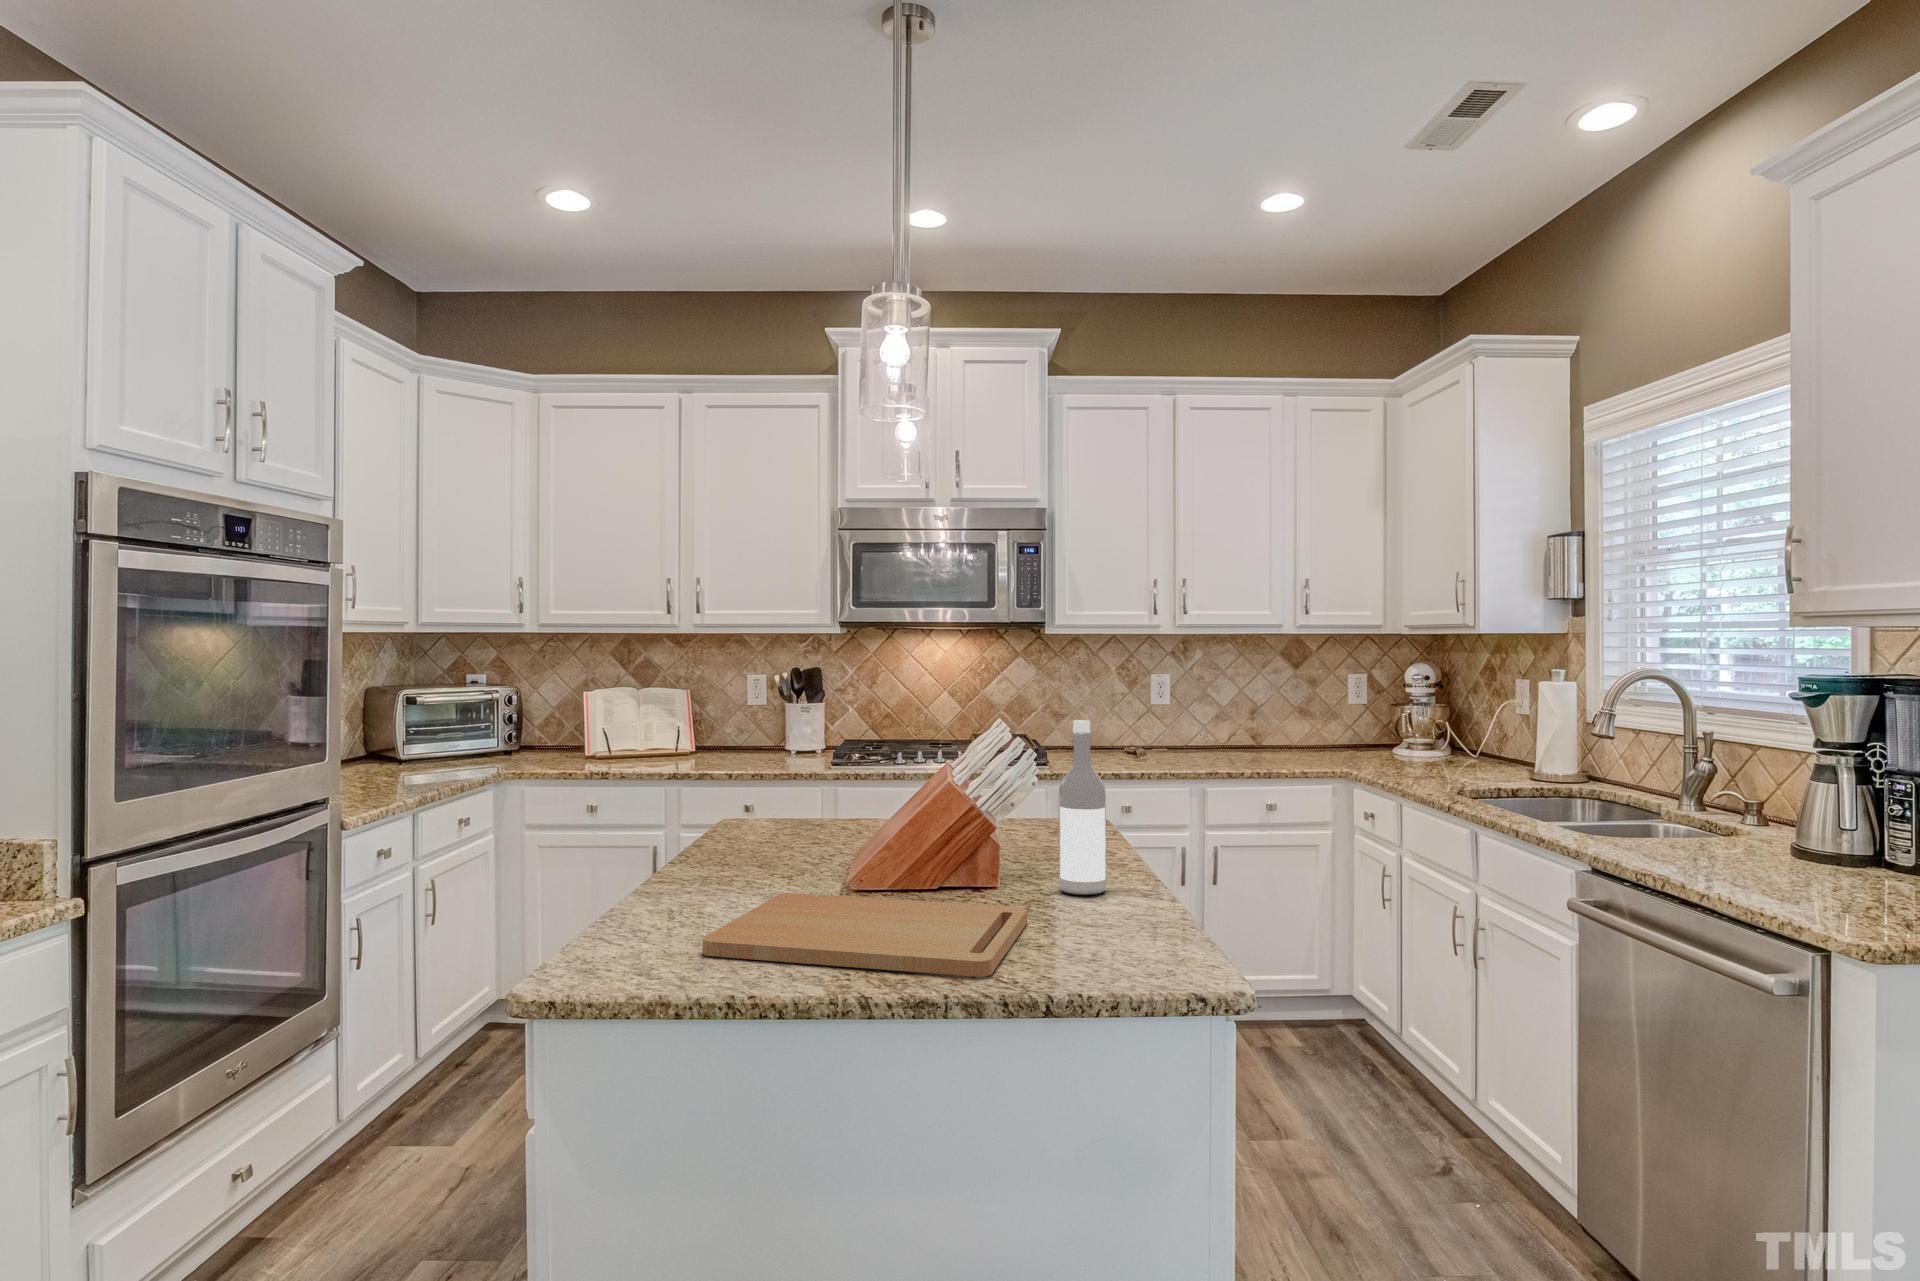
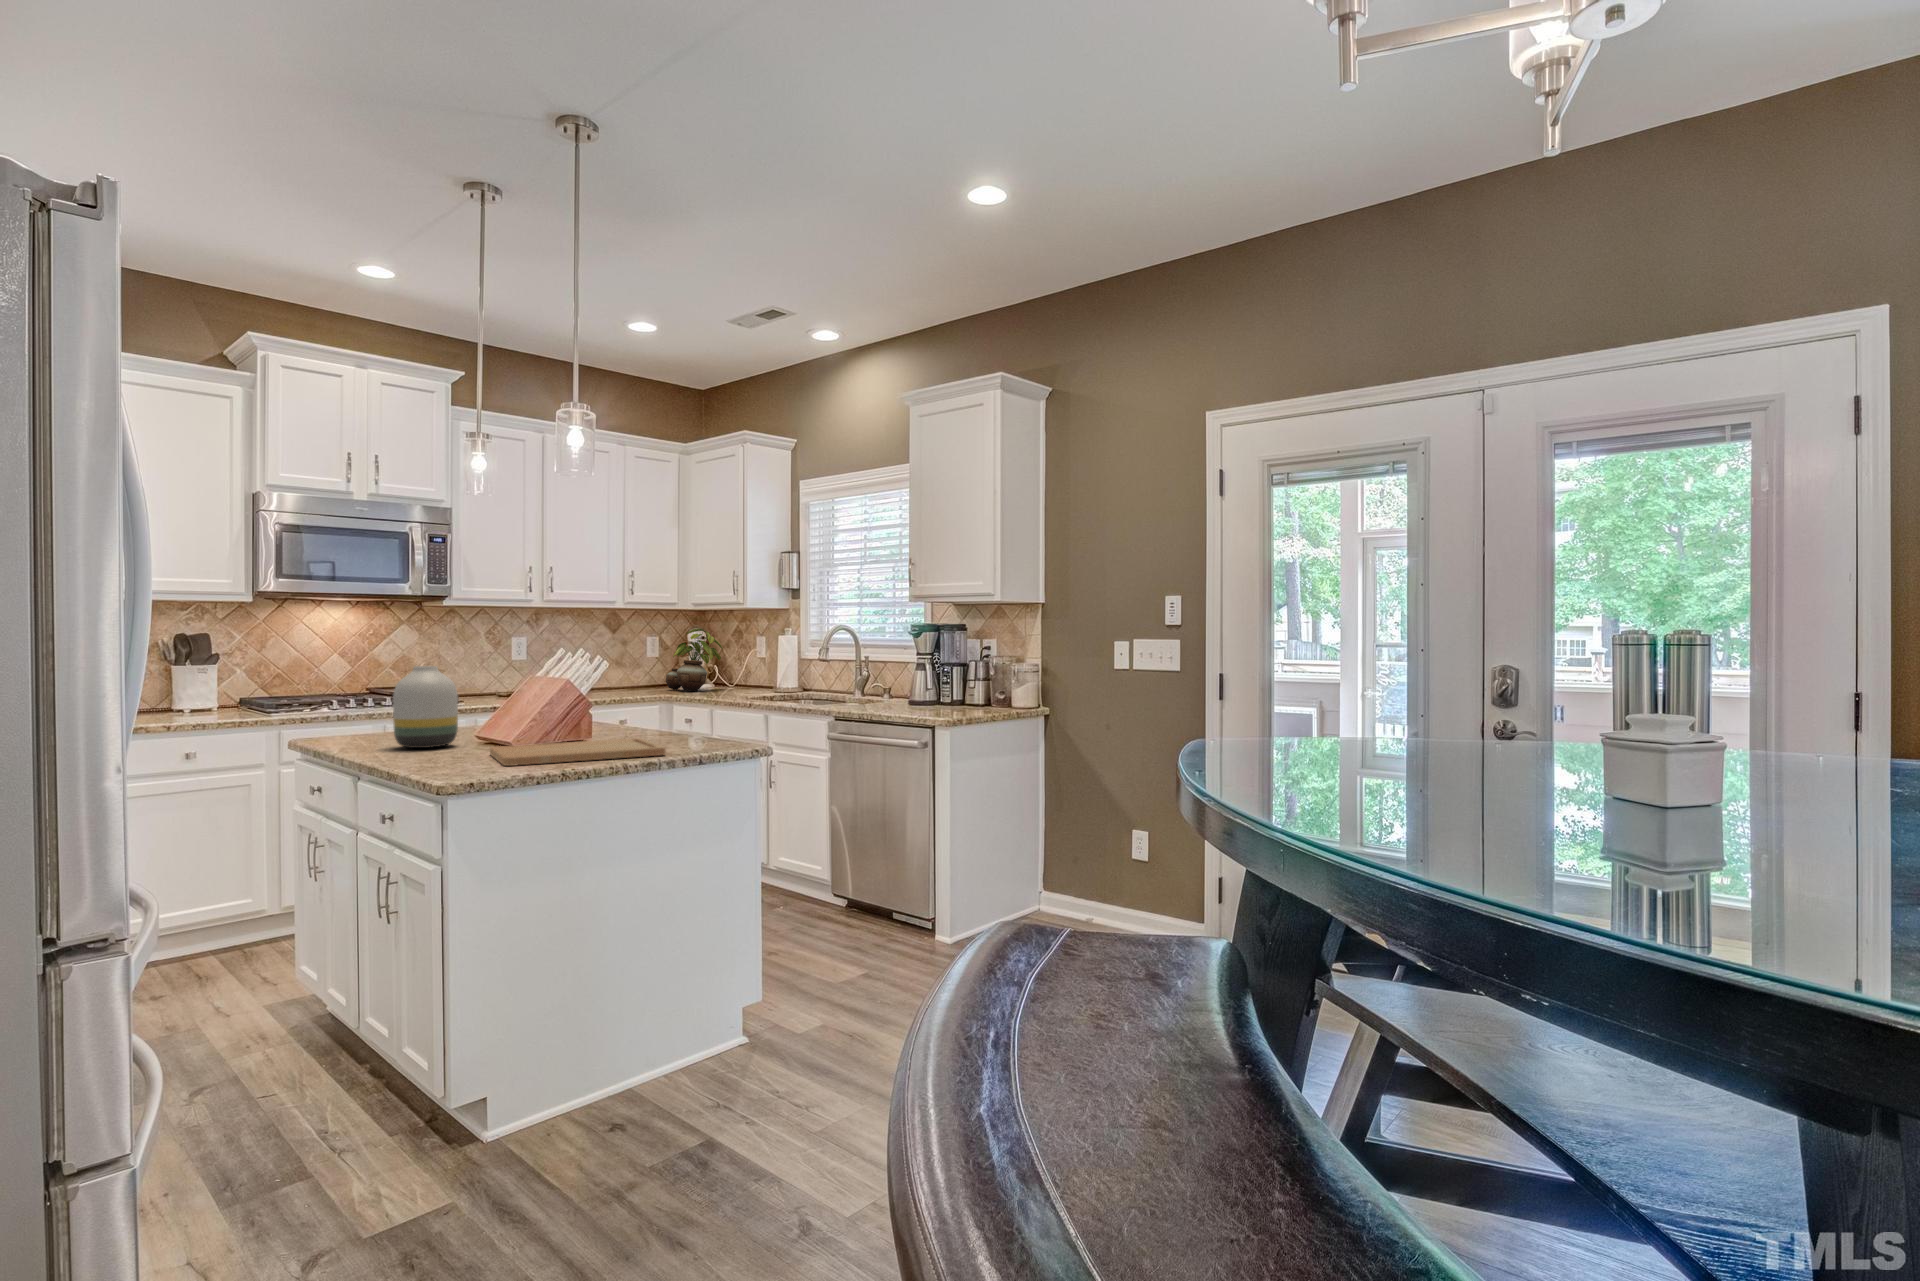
potted plant: none [1359,665,1448,764] -> present [666,628,723,691]
wine bottle: present [1059,720,1106,895] -> none [627,645,653,738]
vase: none [727,741,815,870] -> present [393,666,458,748]

